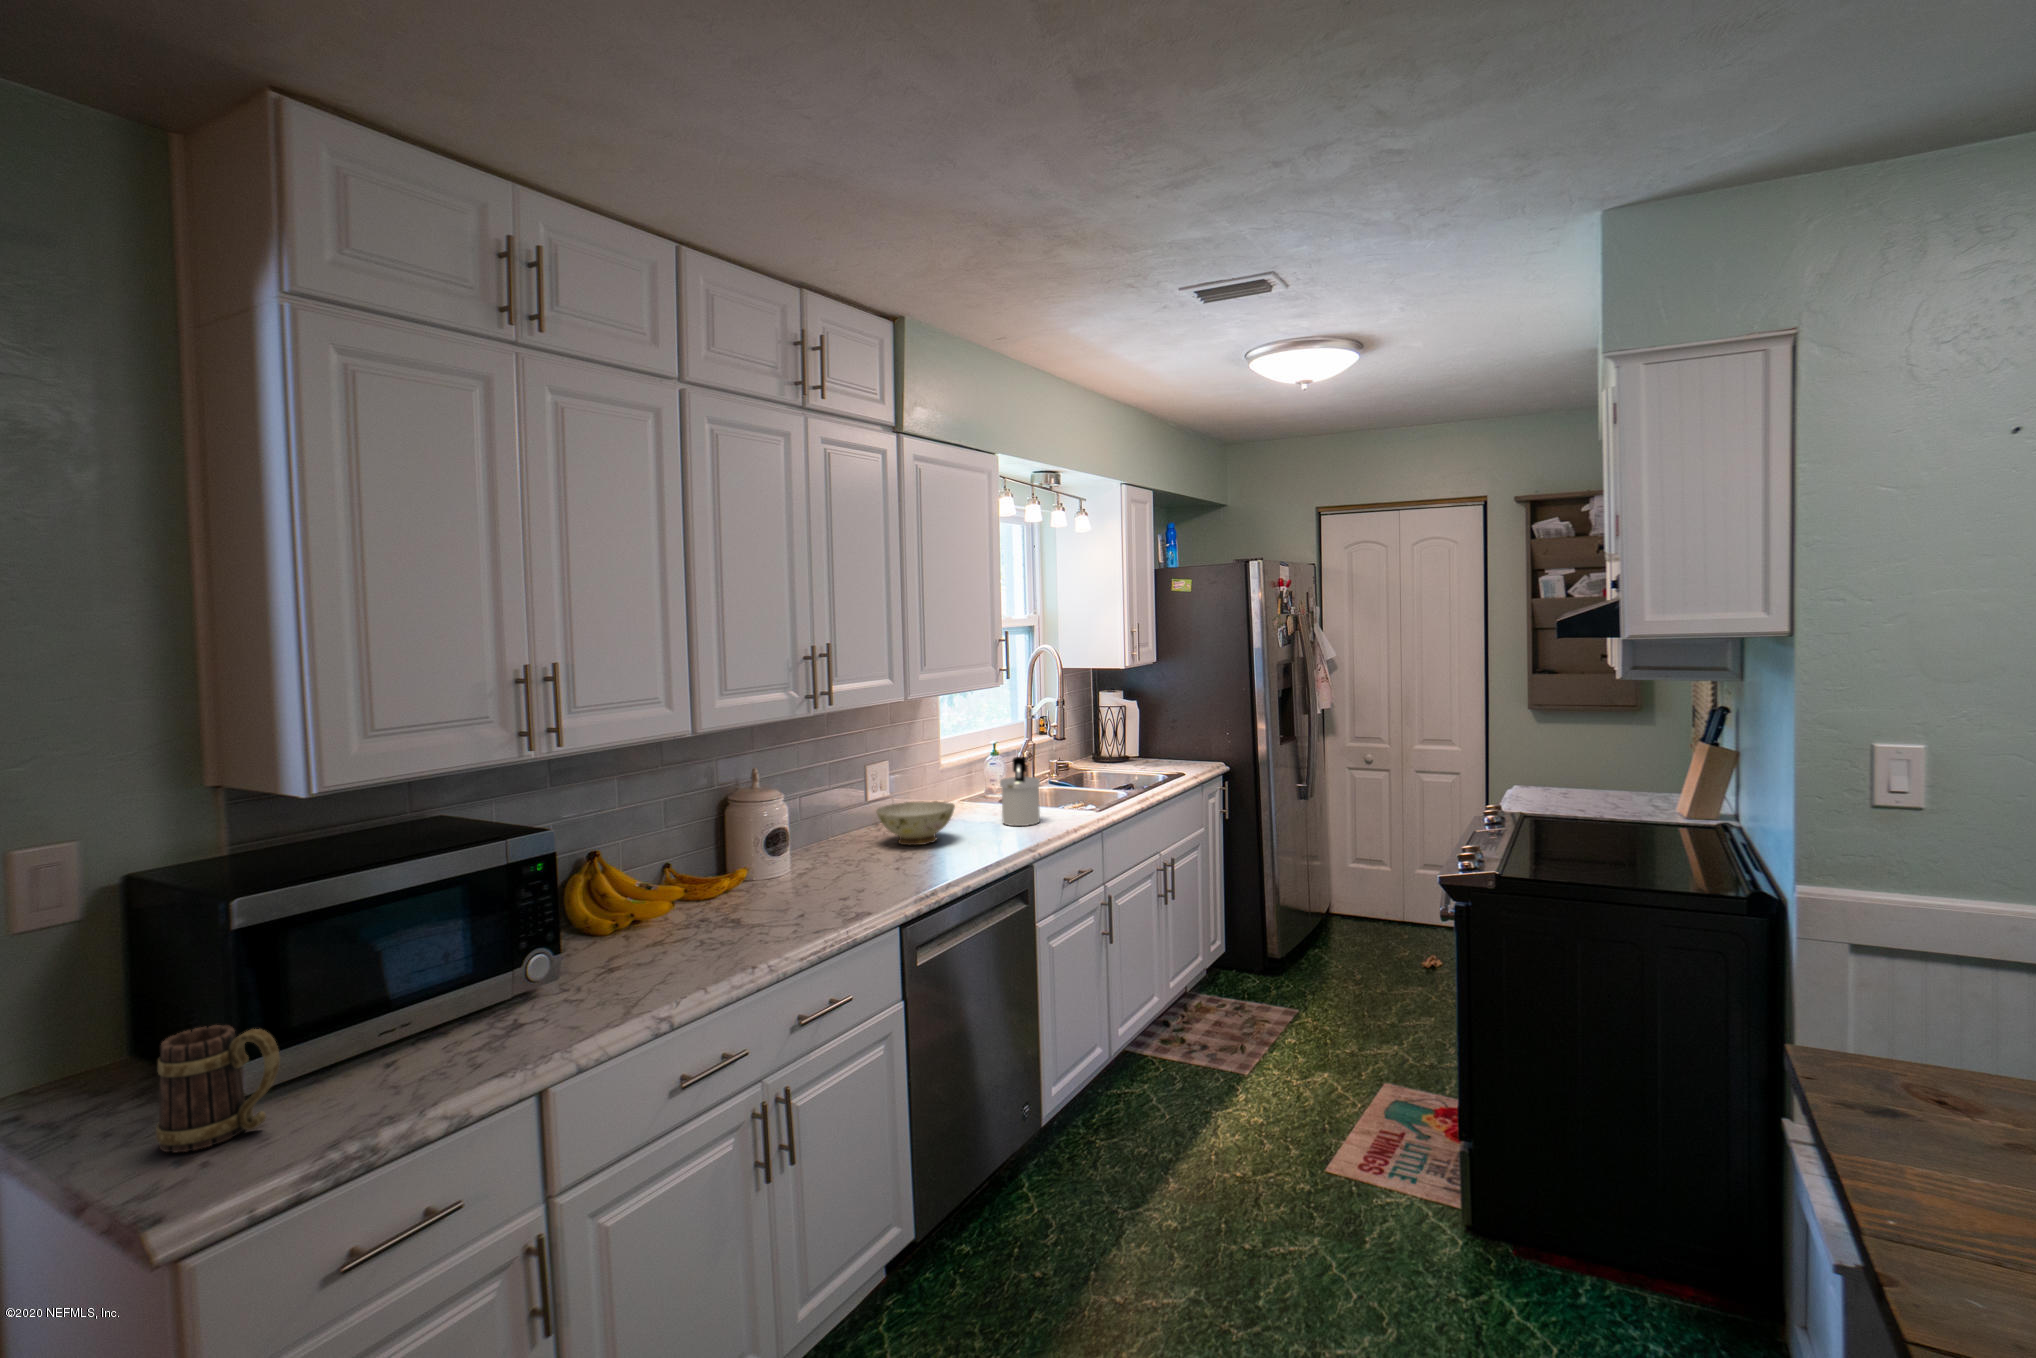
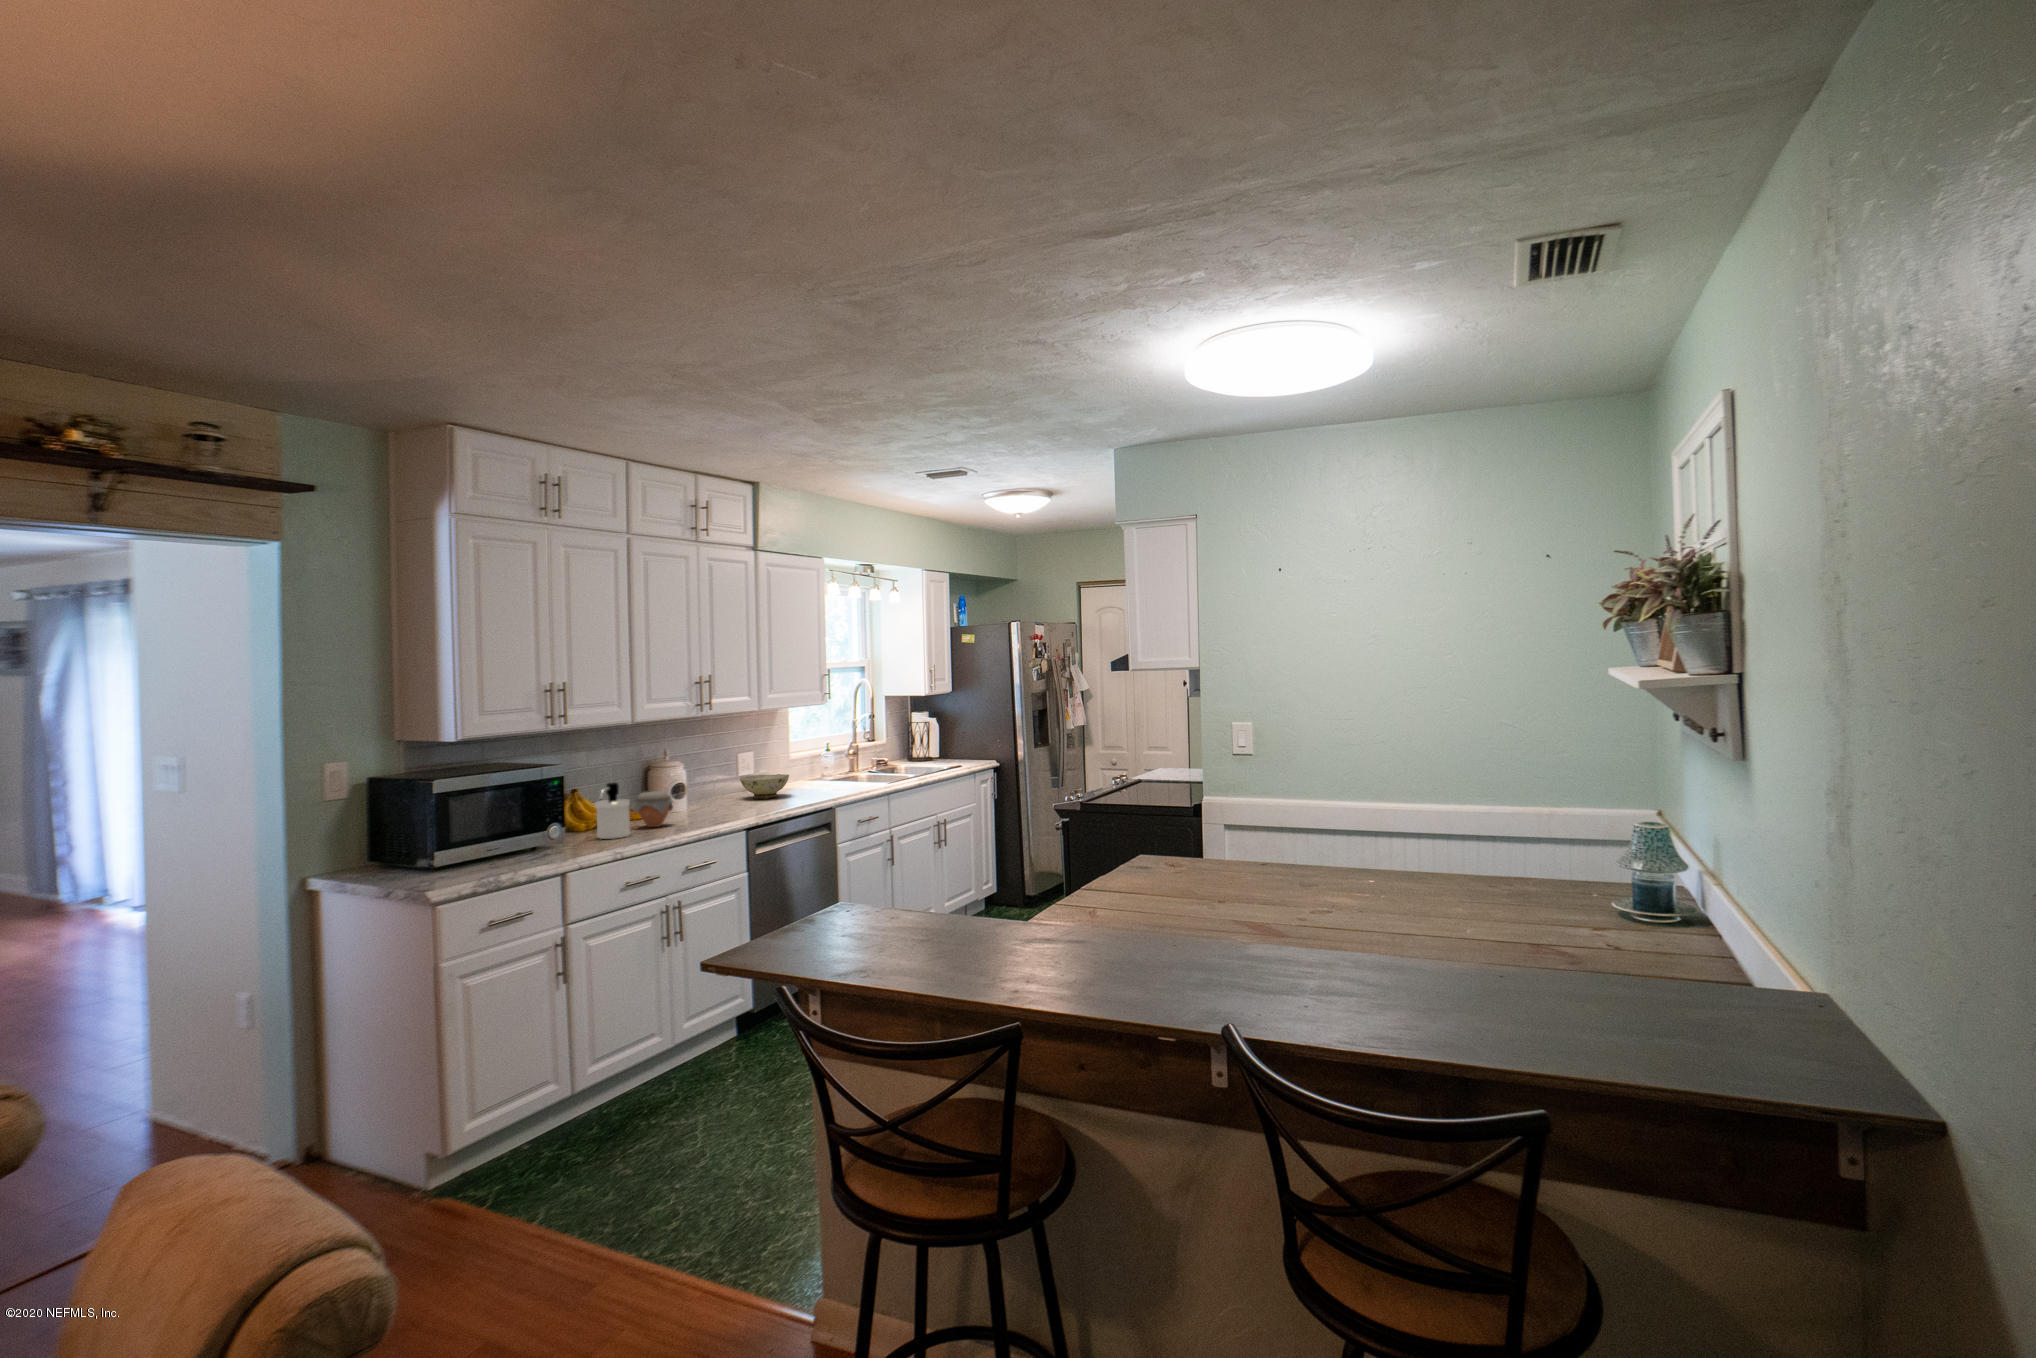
soap dispenser: present [1000,757,1040,826] -> present [595,783,630,839]
jar: none [694,859,771,929] -> present [632,791,673,827]
mug: present [156,1025,280,1152] -> none [412,833,461,880]

